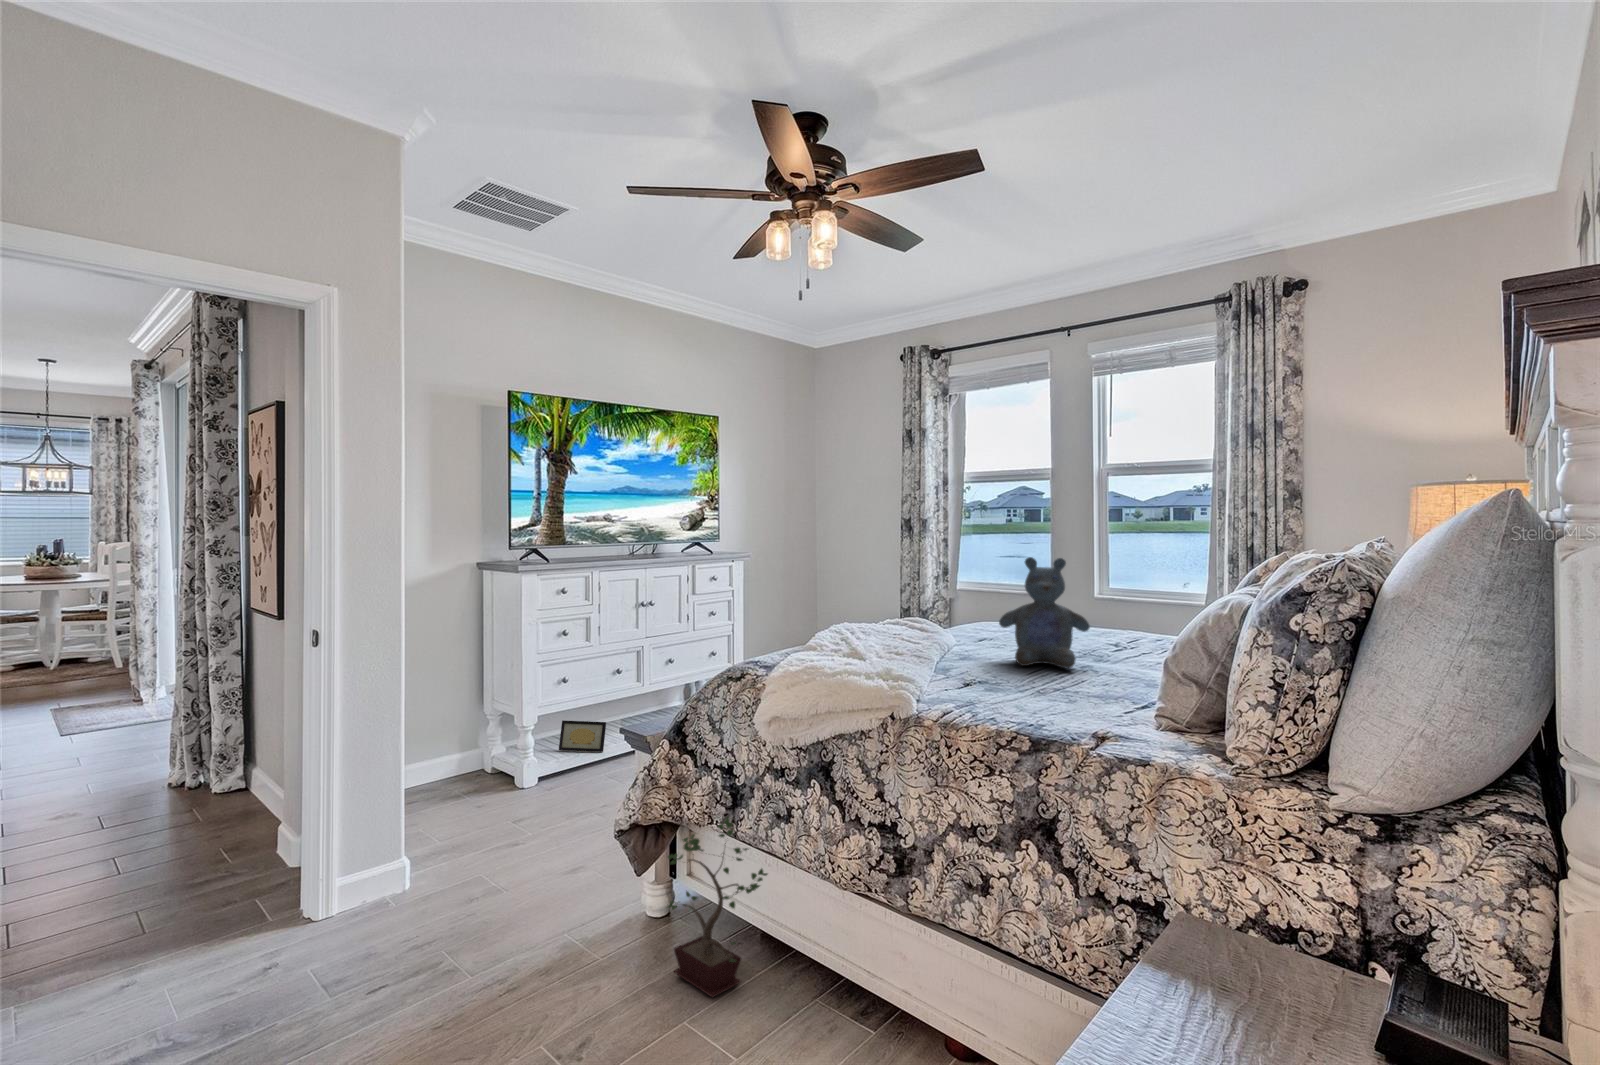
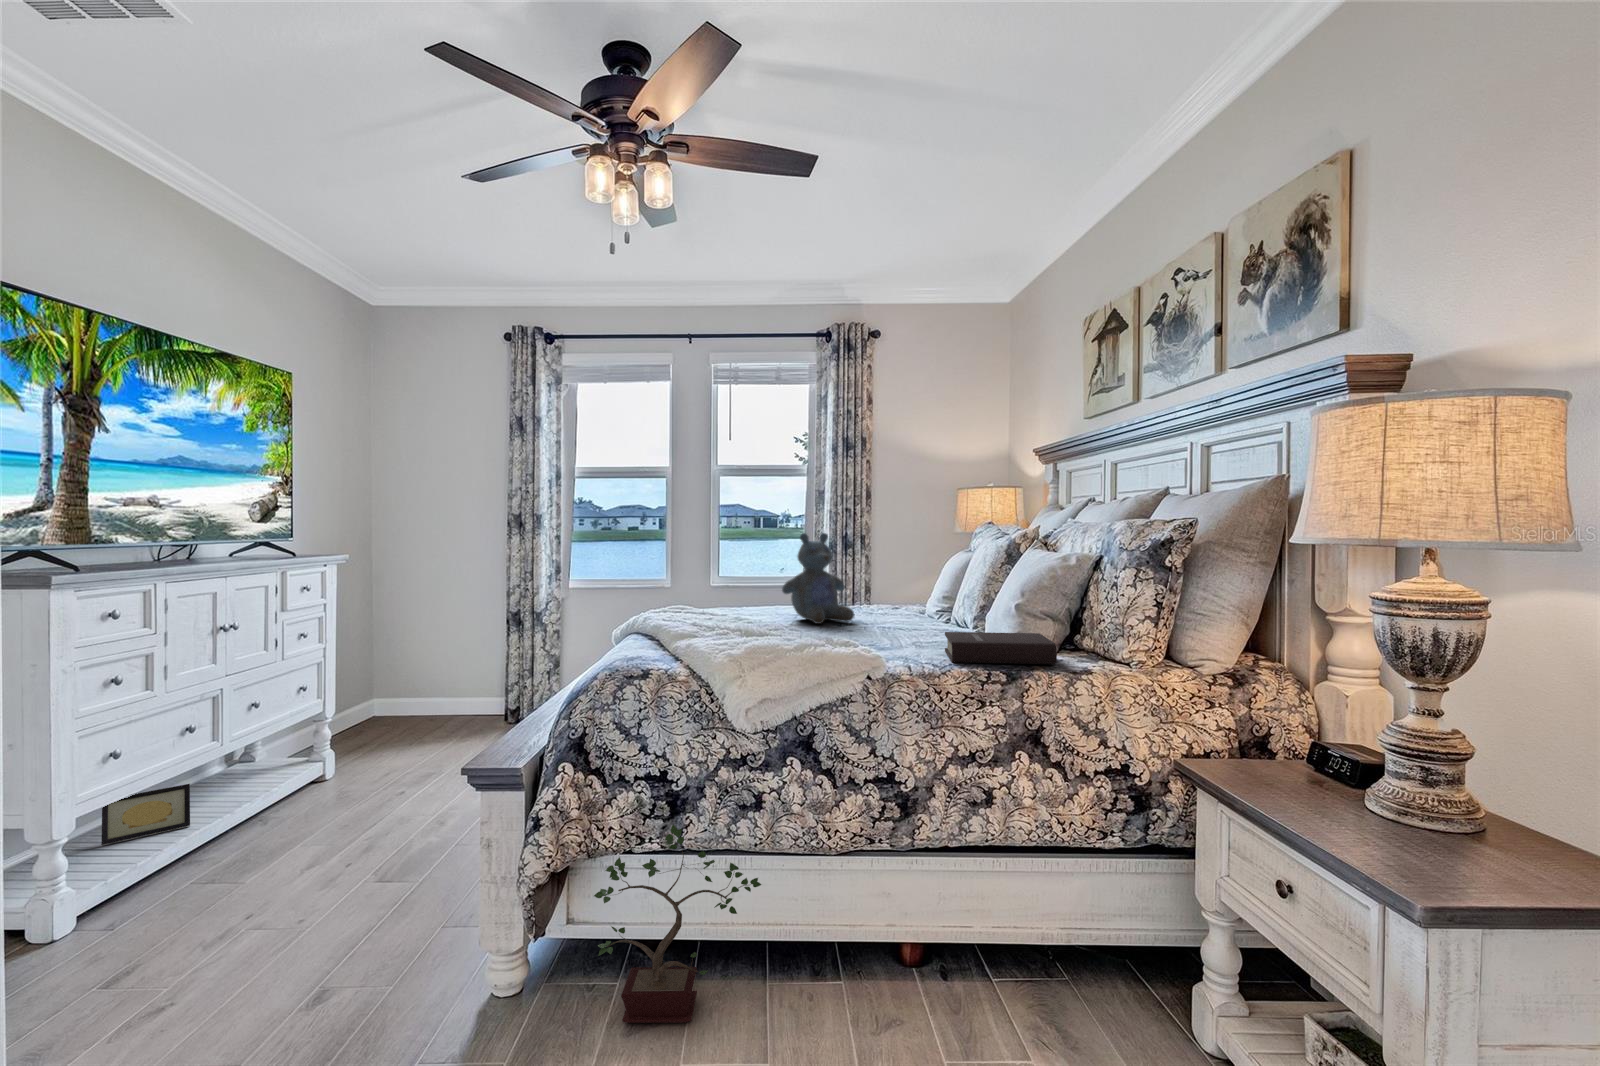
book: none [1001,685,1165,745] -> present [945,632,1057,664]

